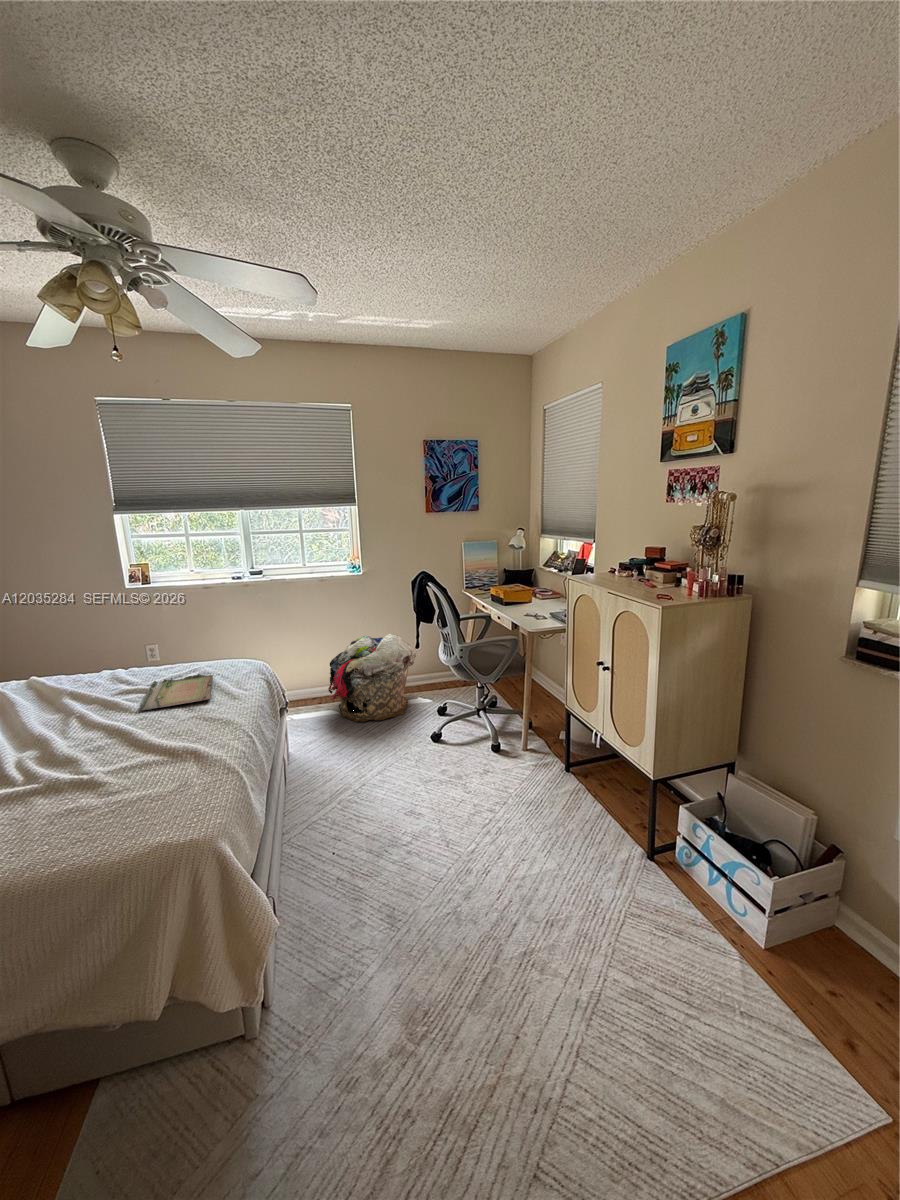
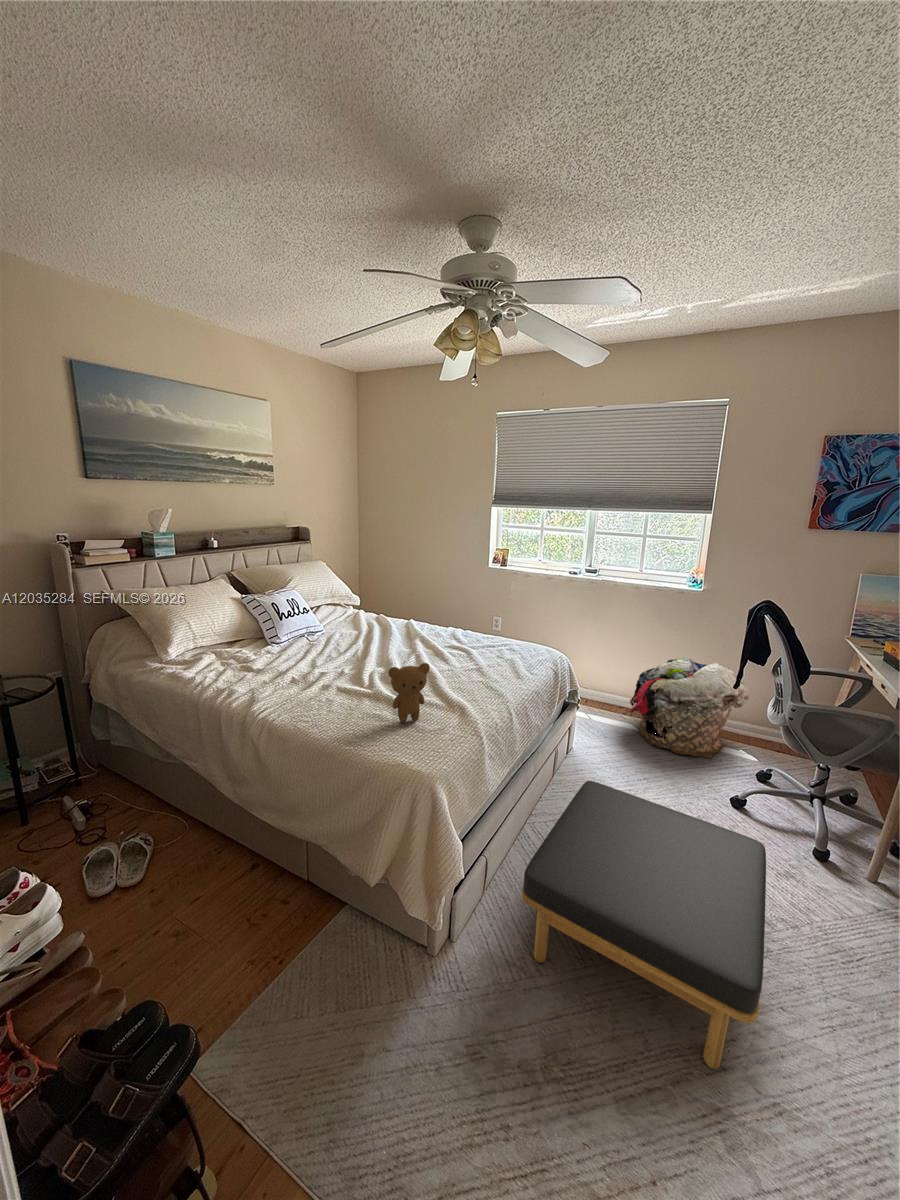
tray: present [140,674,213,711] -> none [450,644,512,671]
teddy bear: none [93,711,152,800] -> present [388,663,430,723]
ottoman: none [331,753,529,959] -> present [522,781,766,1069]

